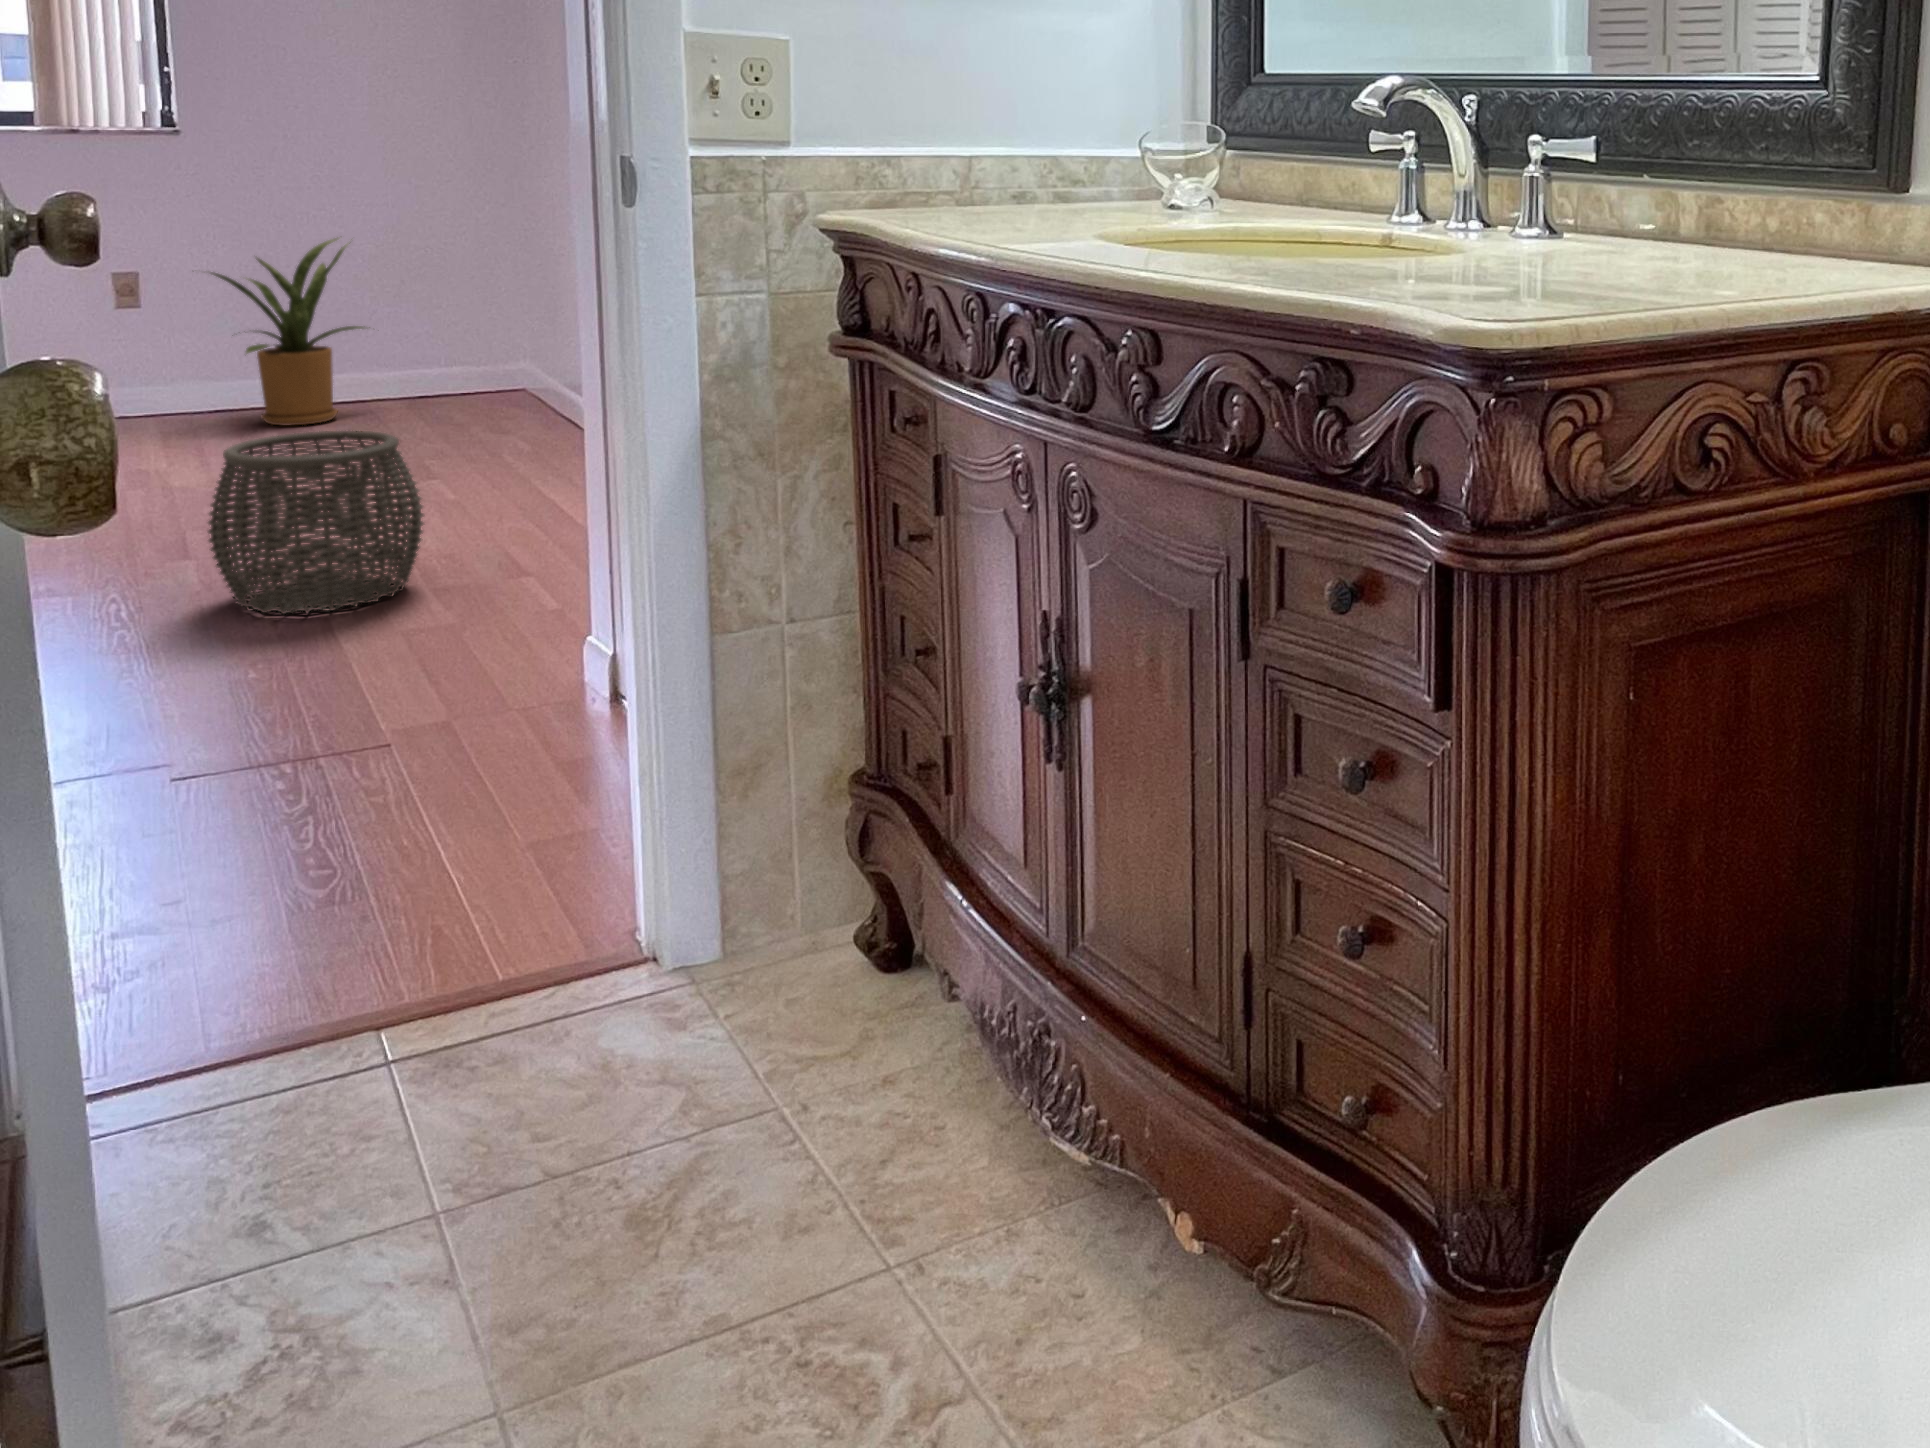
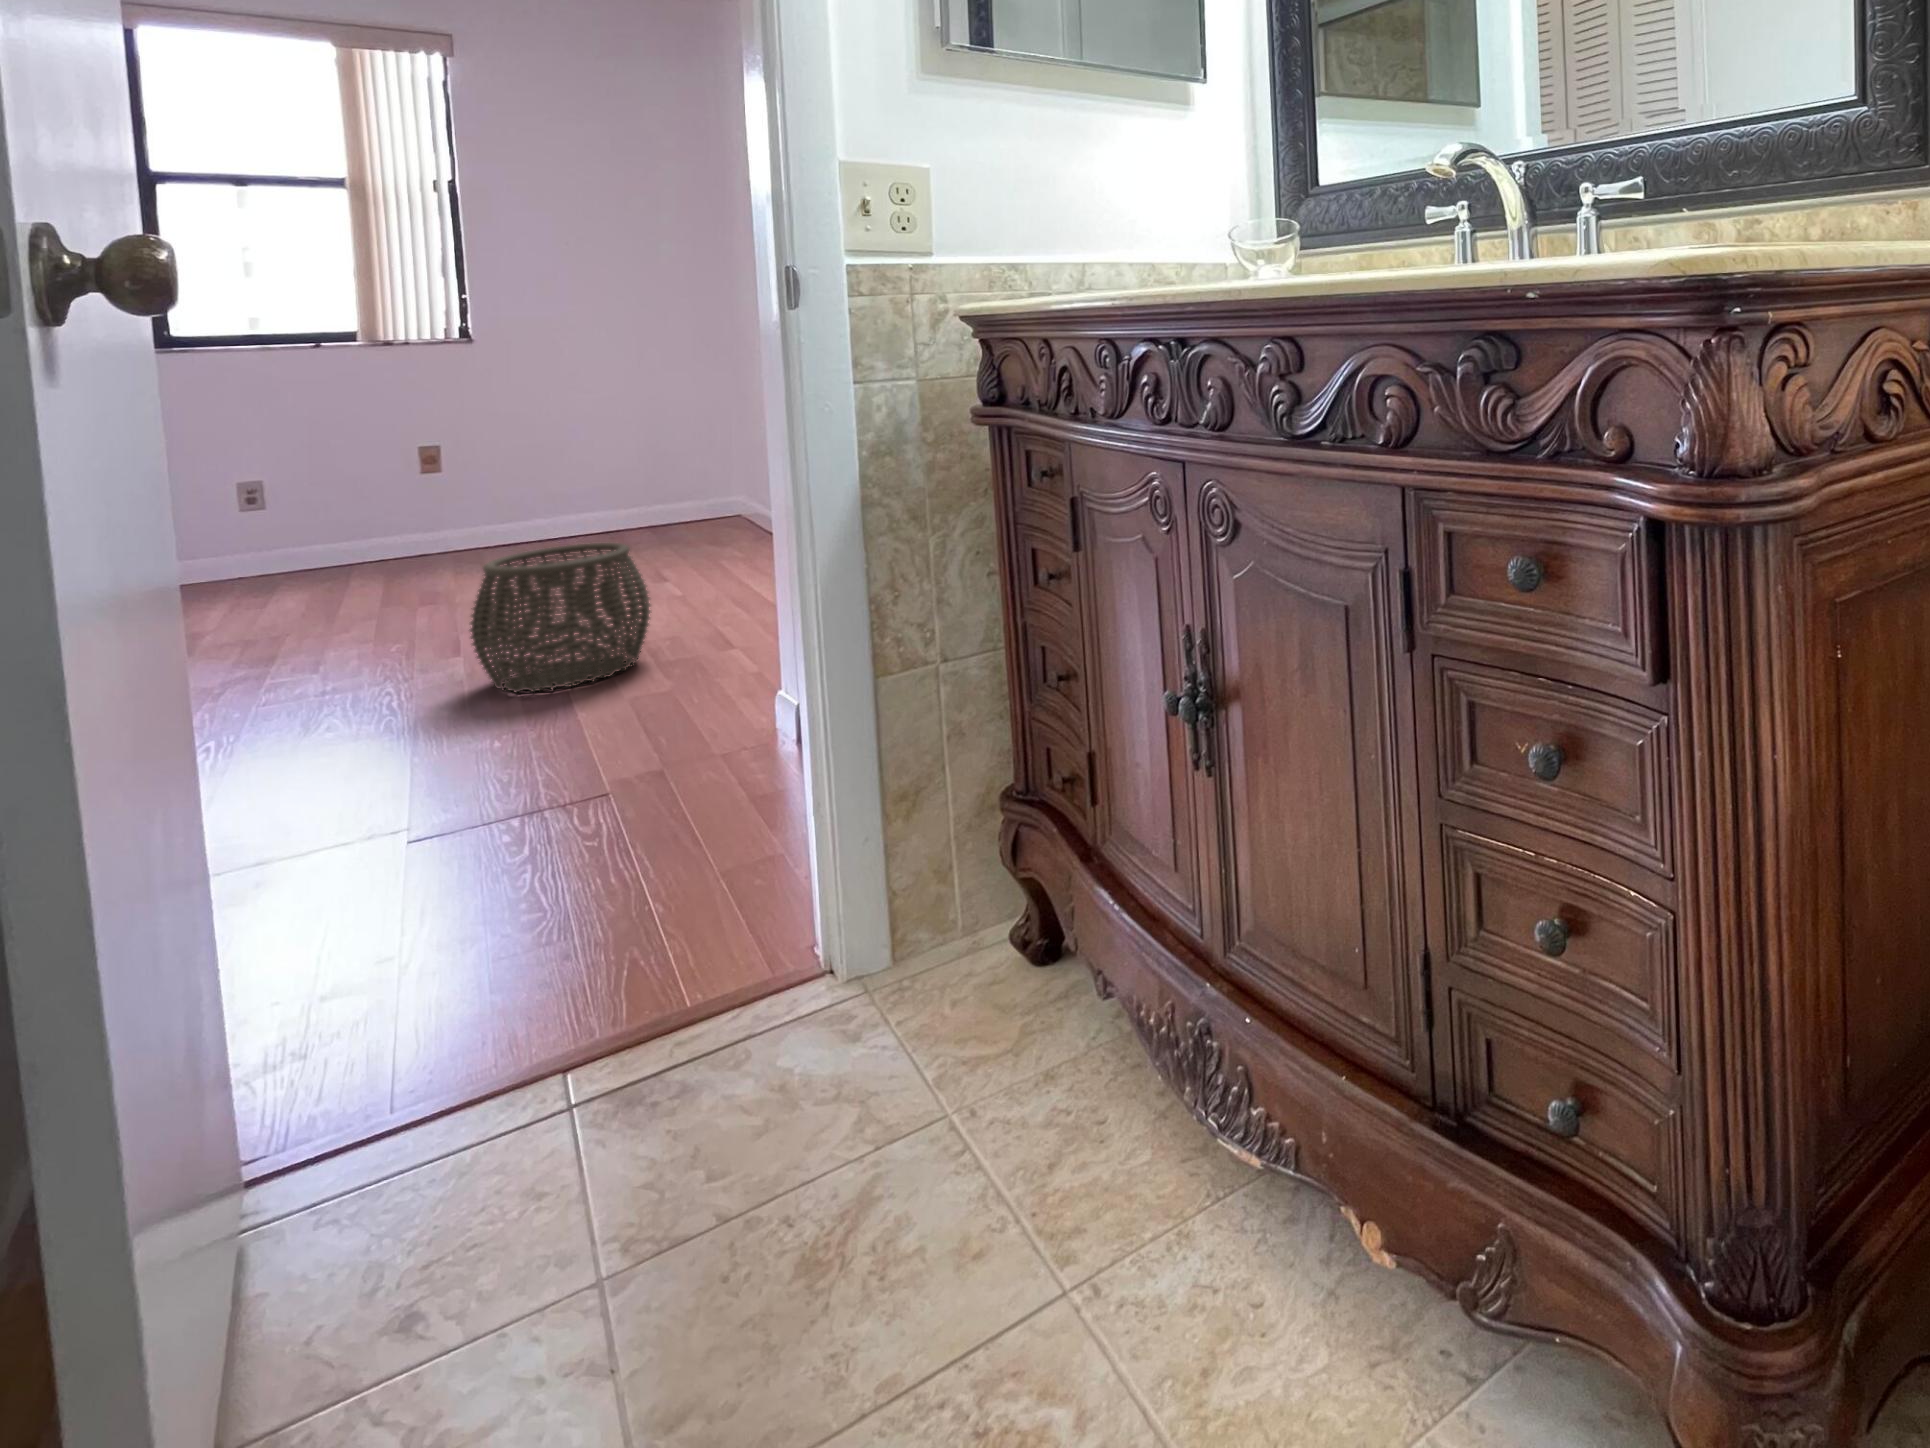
house plant: present [211,238,364,425] -> none [474,408,632,551]

